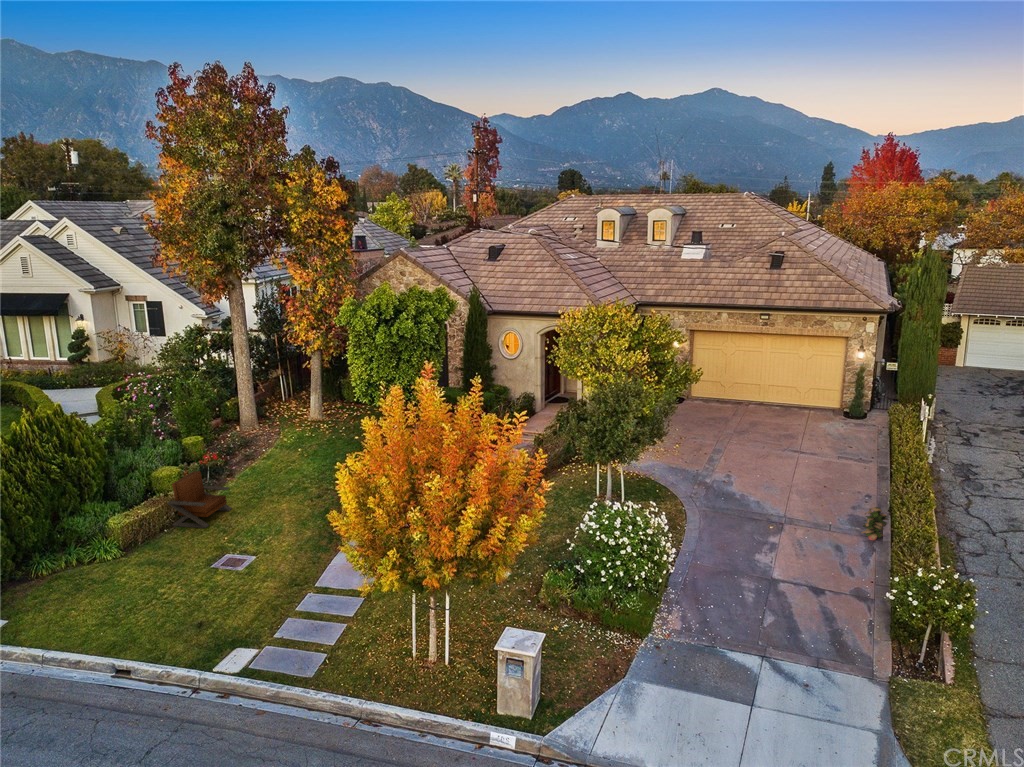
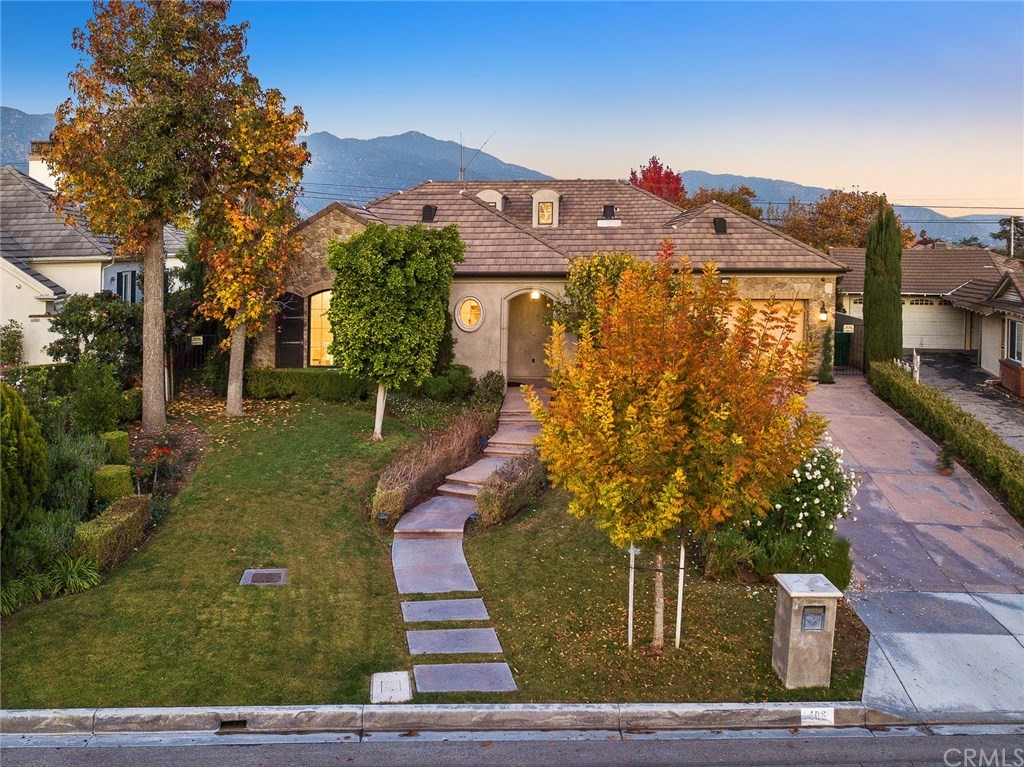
lounge chair: present [168,471,232,528] -> none [124,468,203,545]

